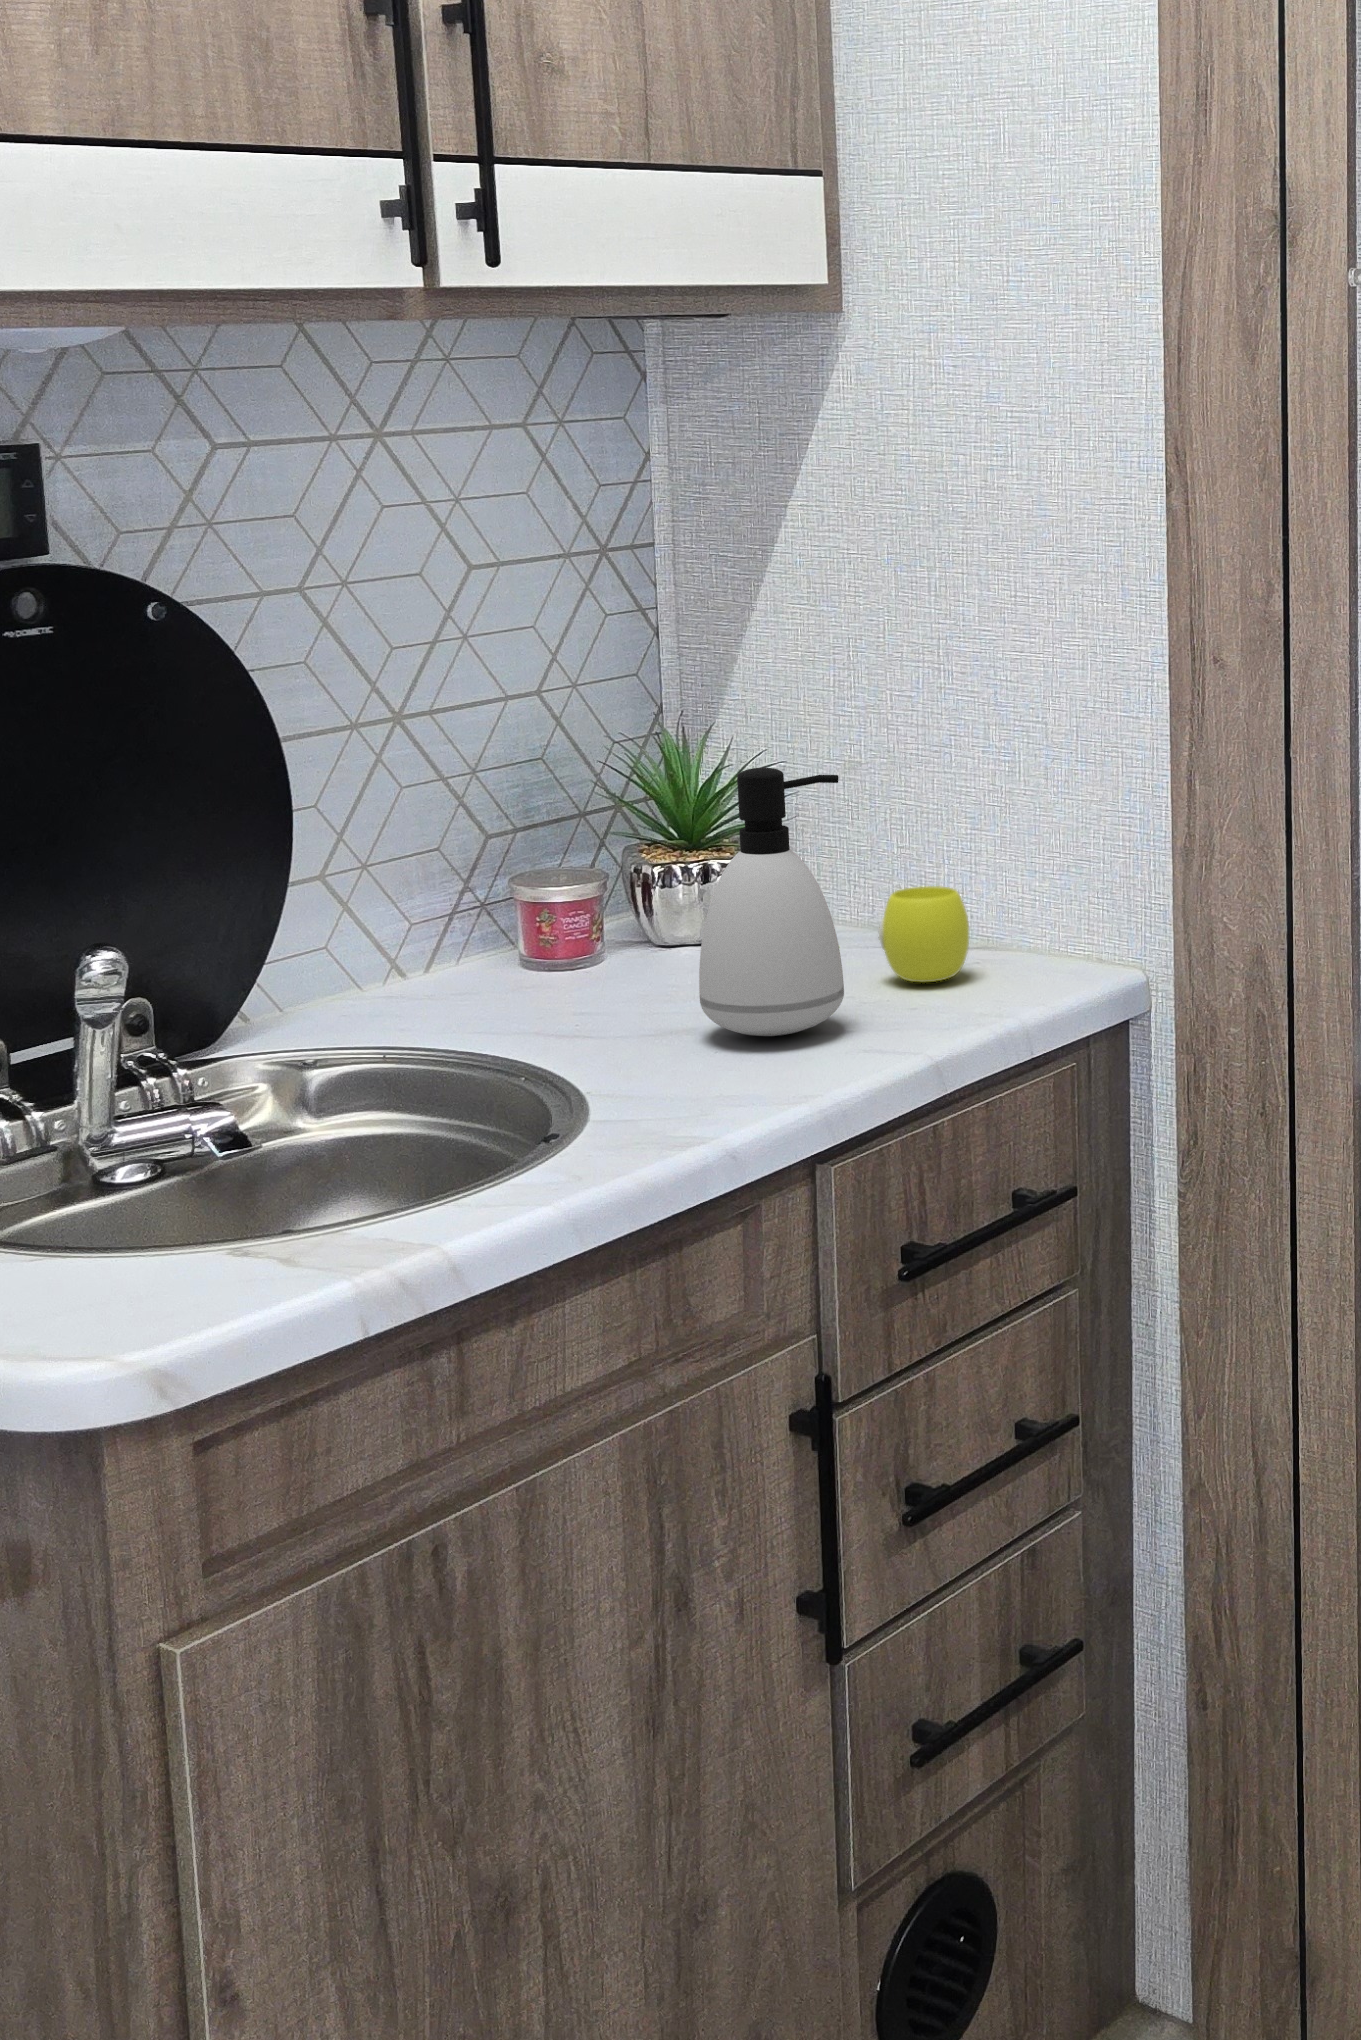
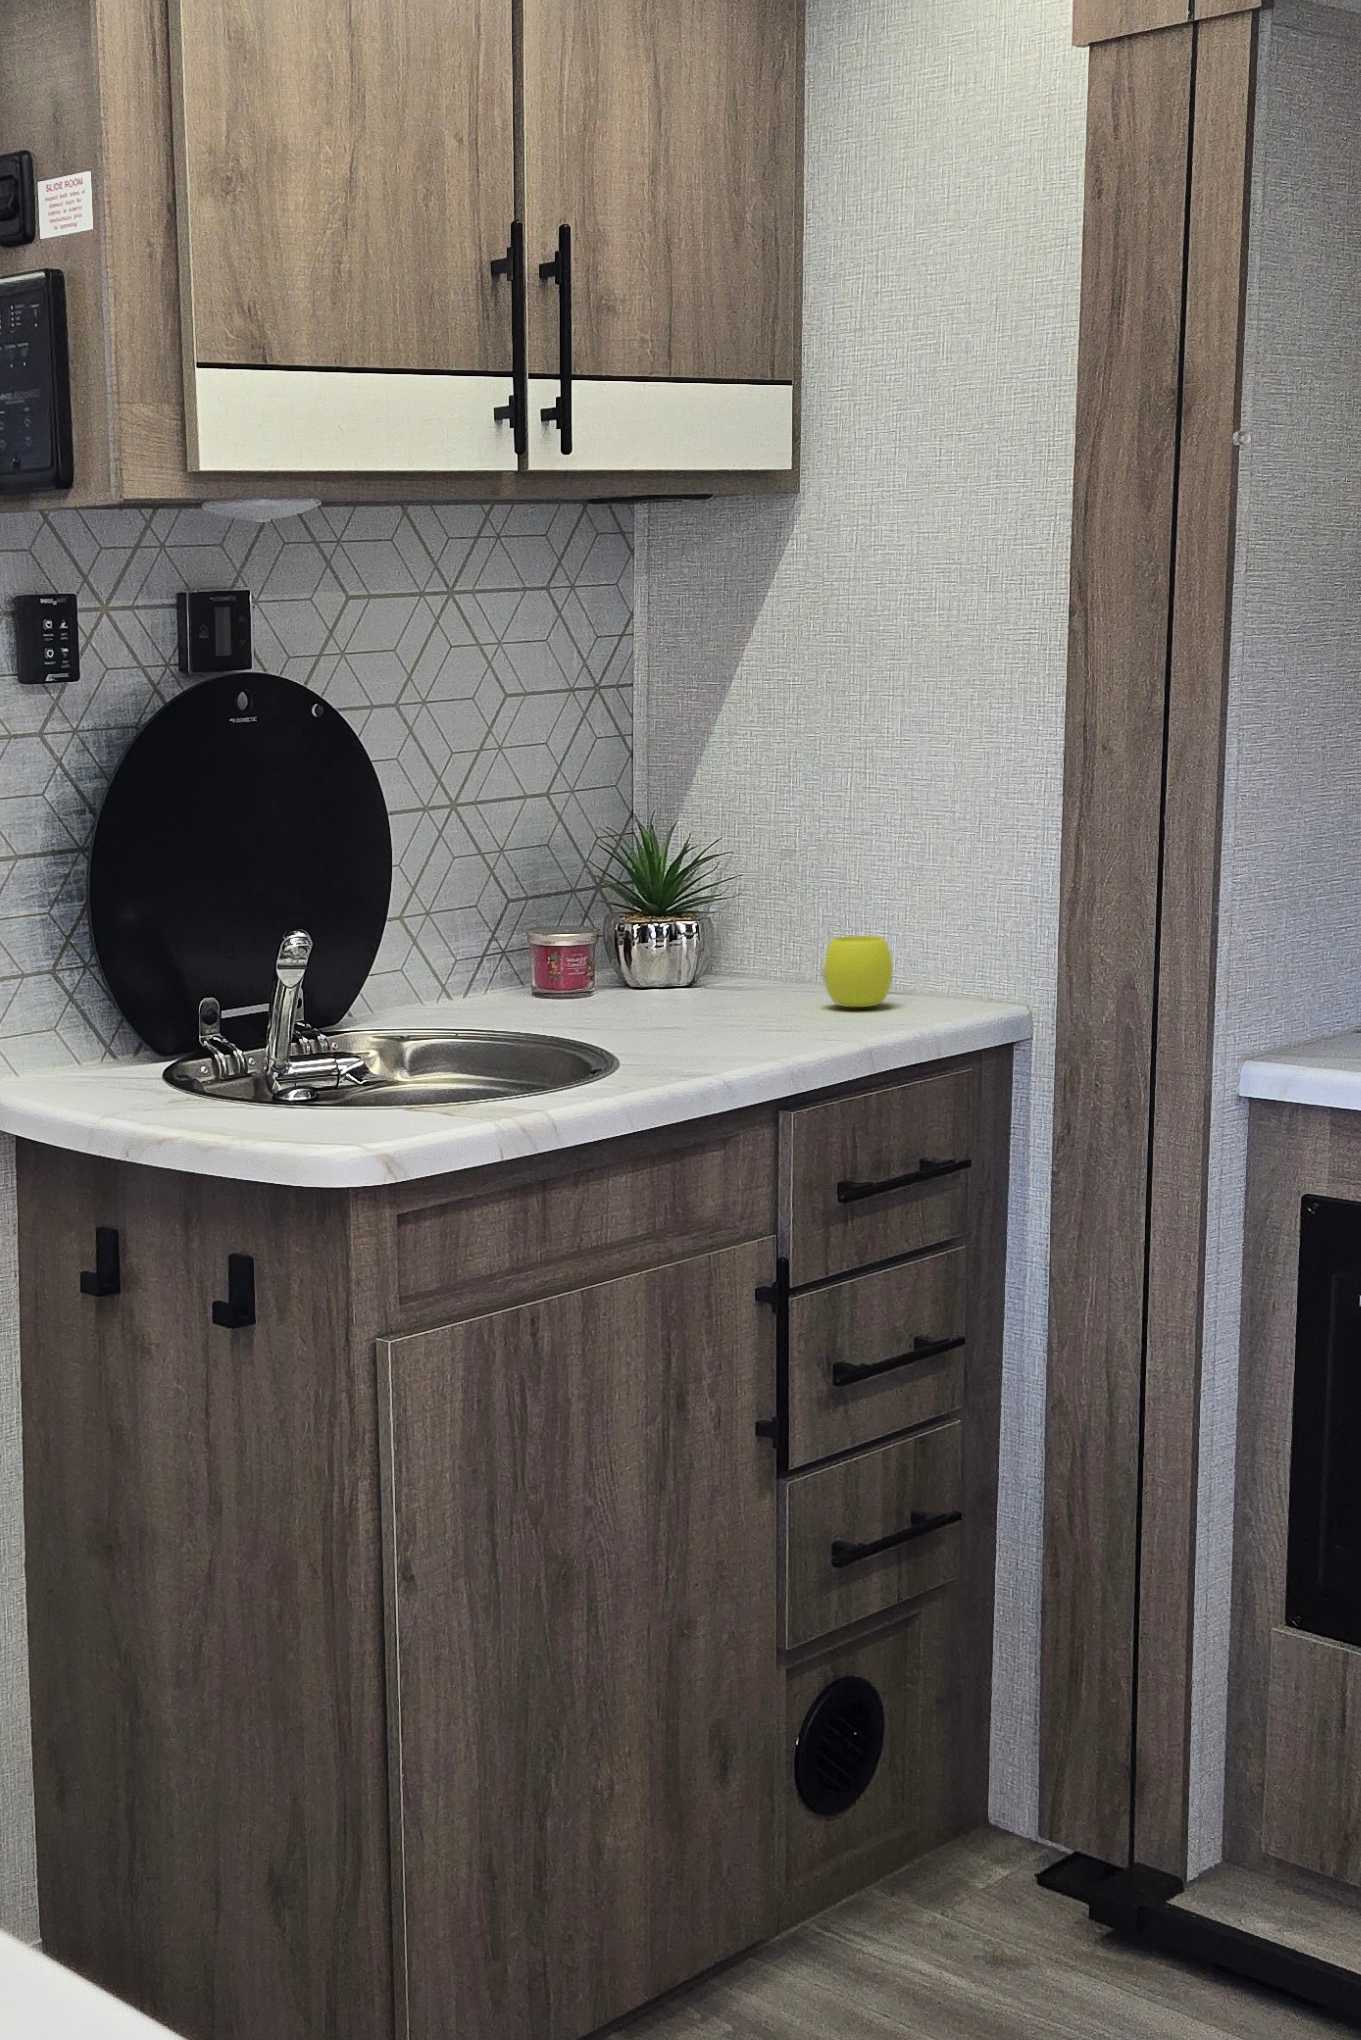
soap dispenser: present [699,767,844,1036] -> none [692,829,804,1030]

